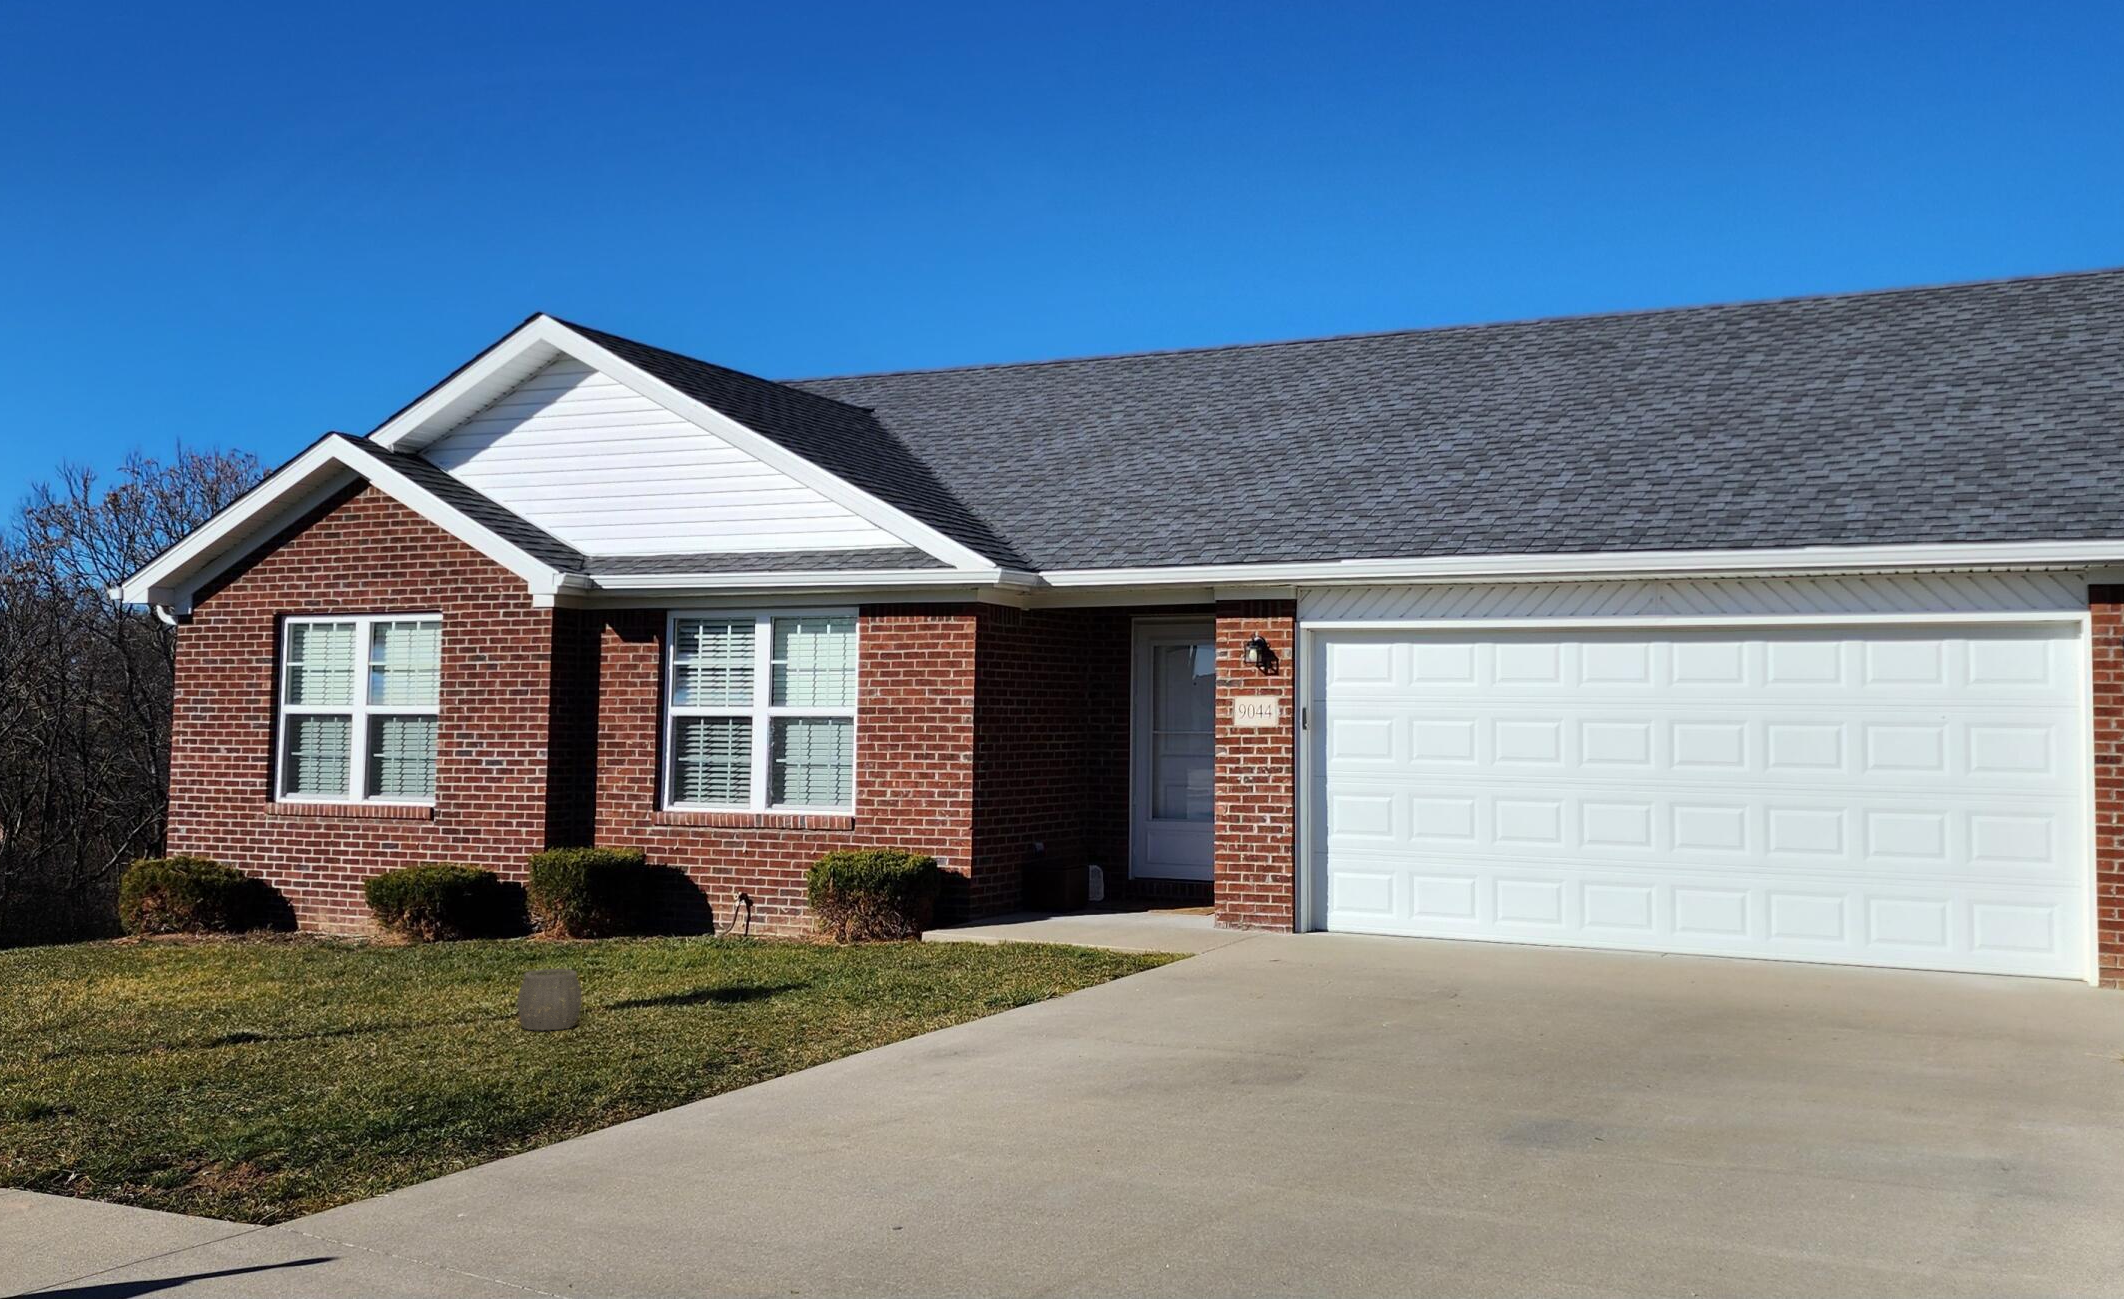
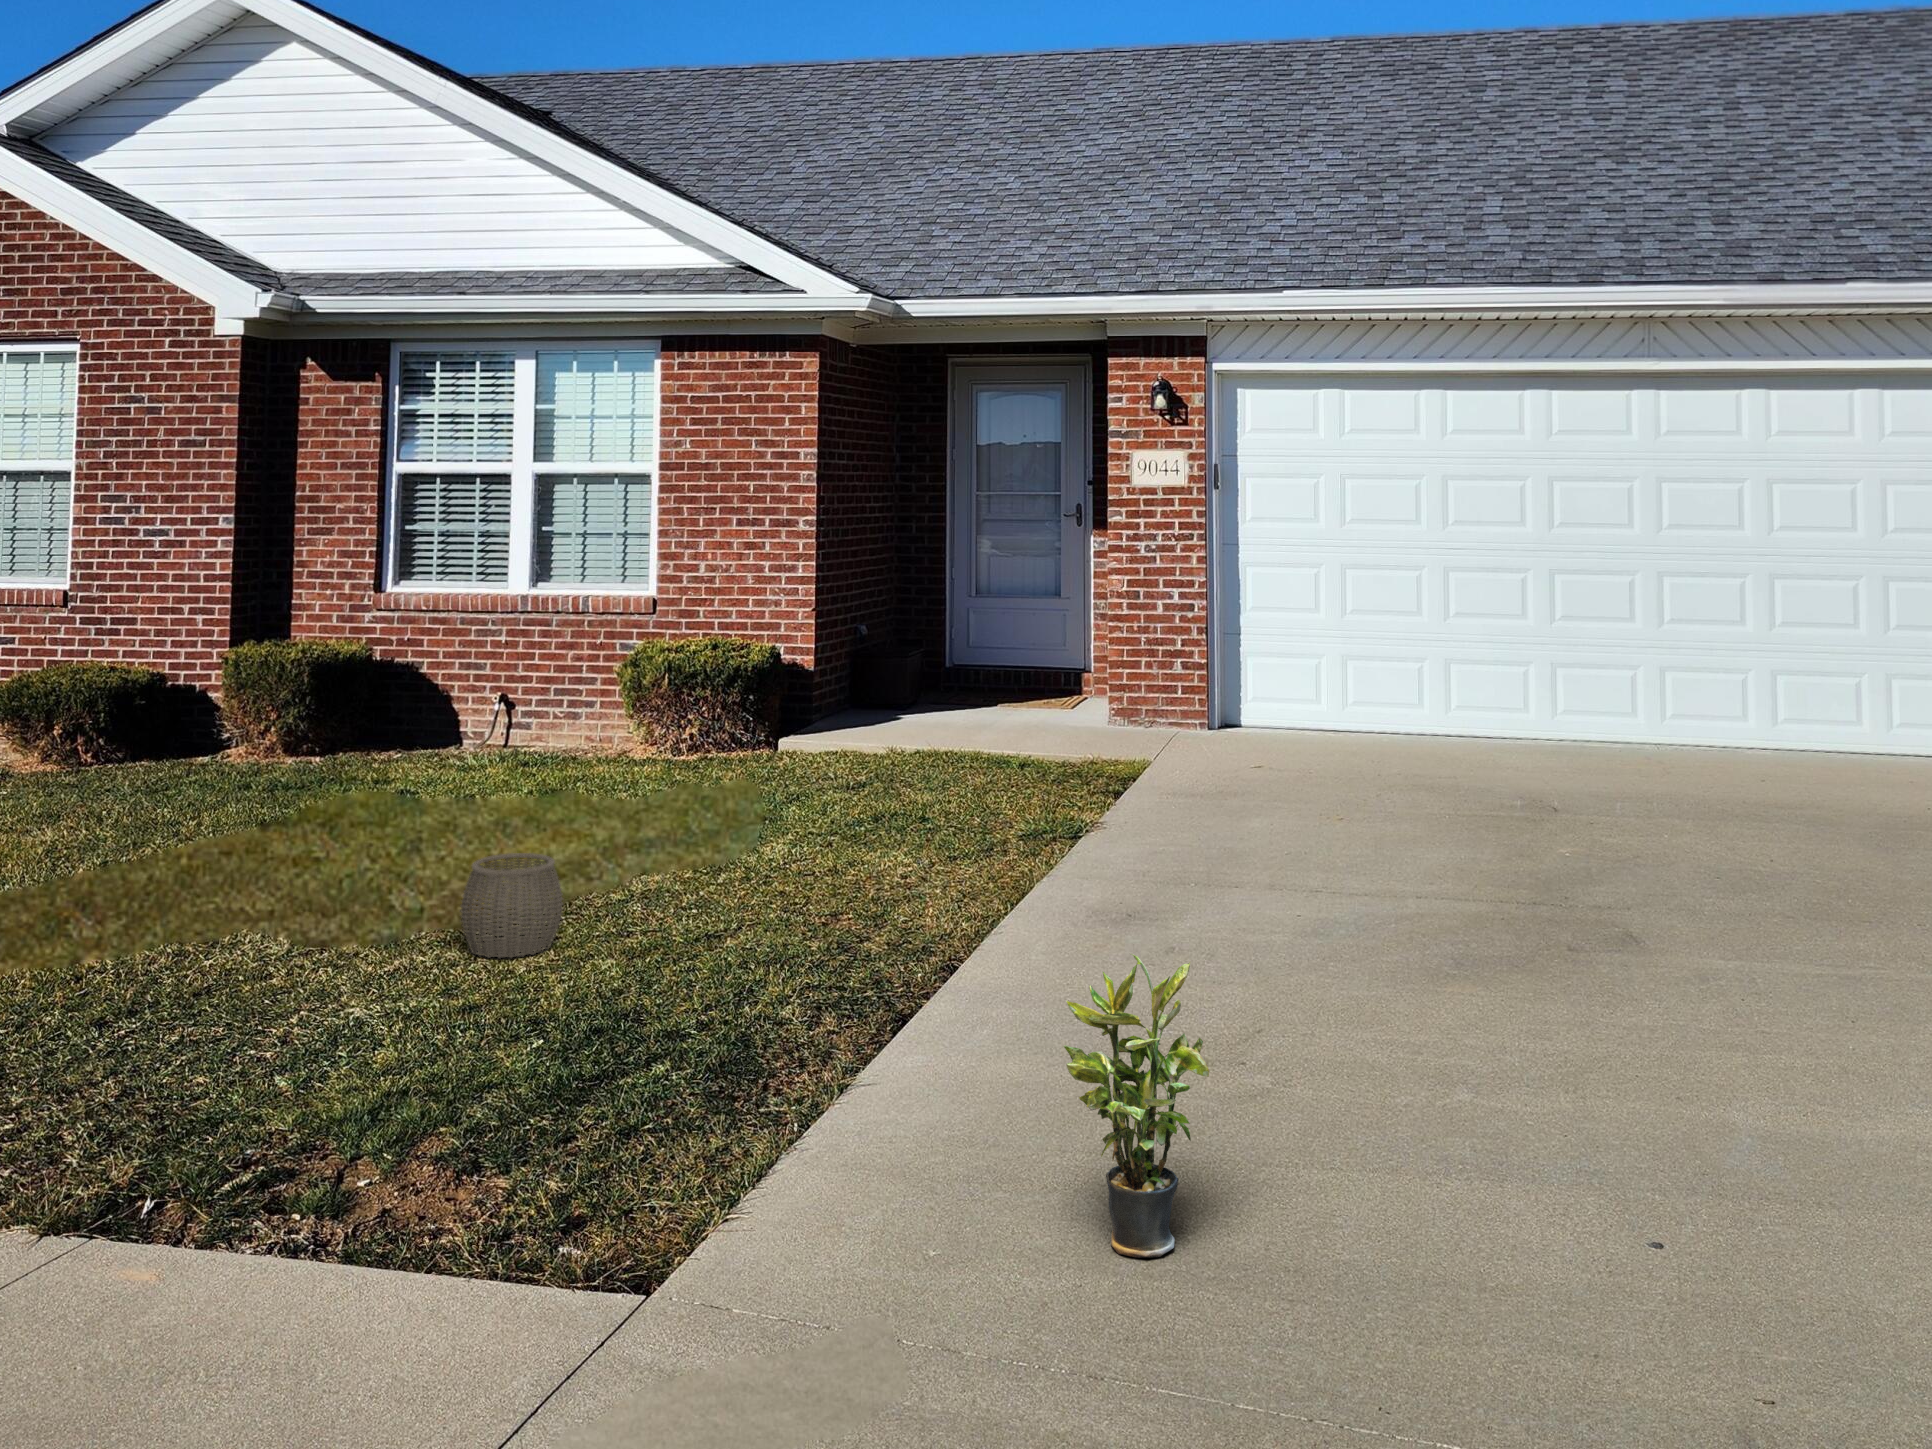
potted plant: none [629,979,707,1127] -> present [1064,955,1209,1258]

